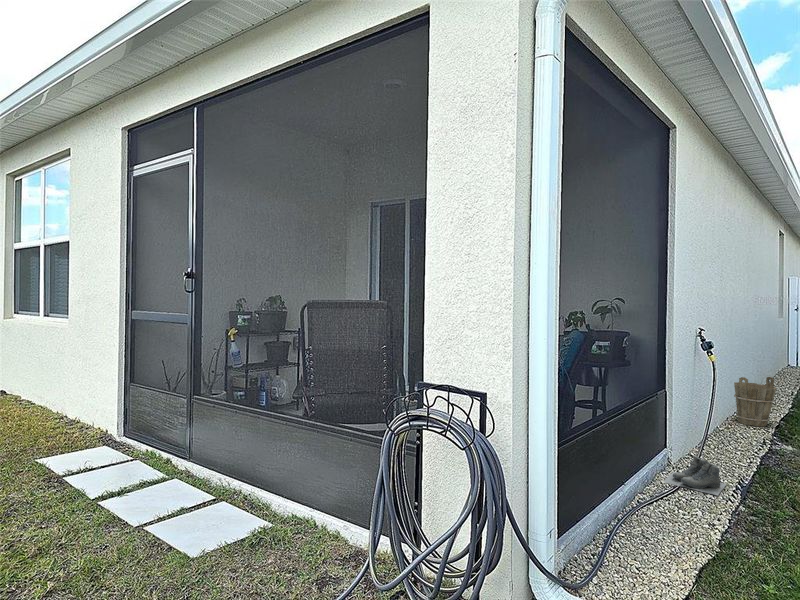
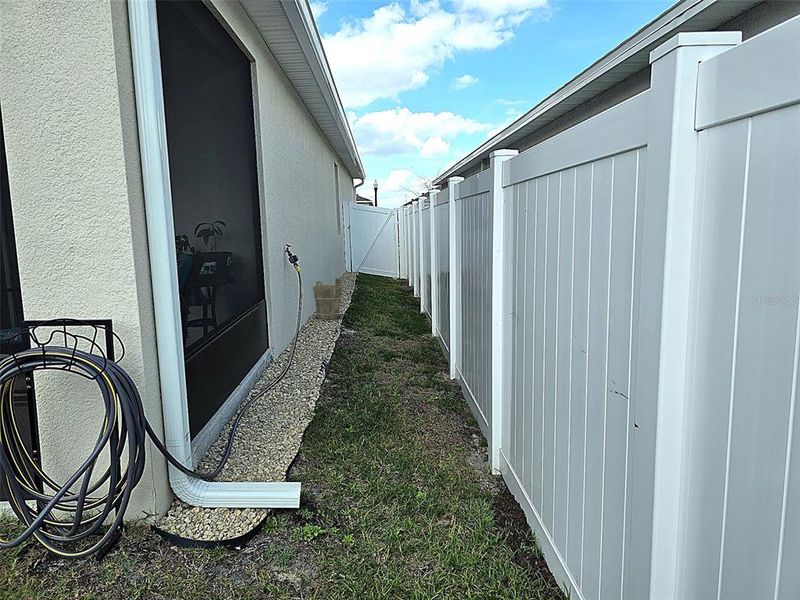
boots: present [663,457,726,496] -> none [268,350,315,378]

